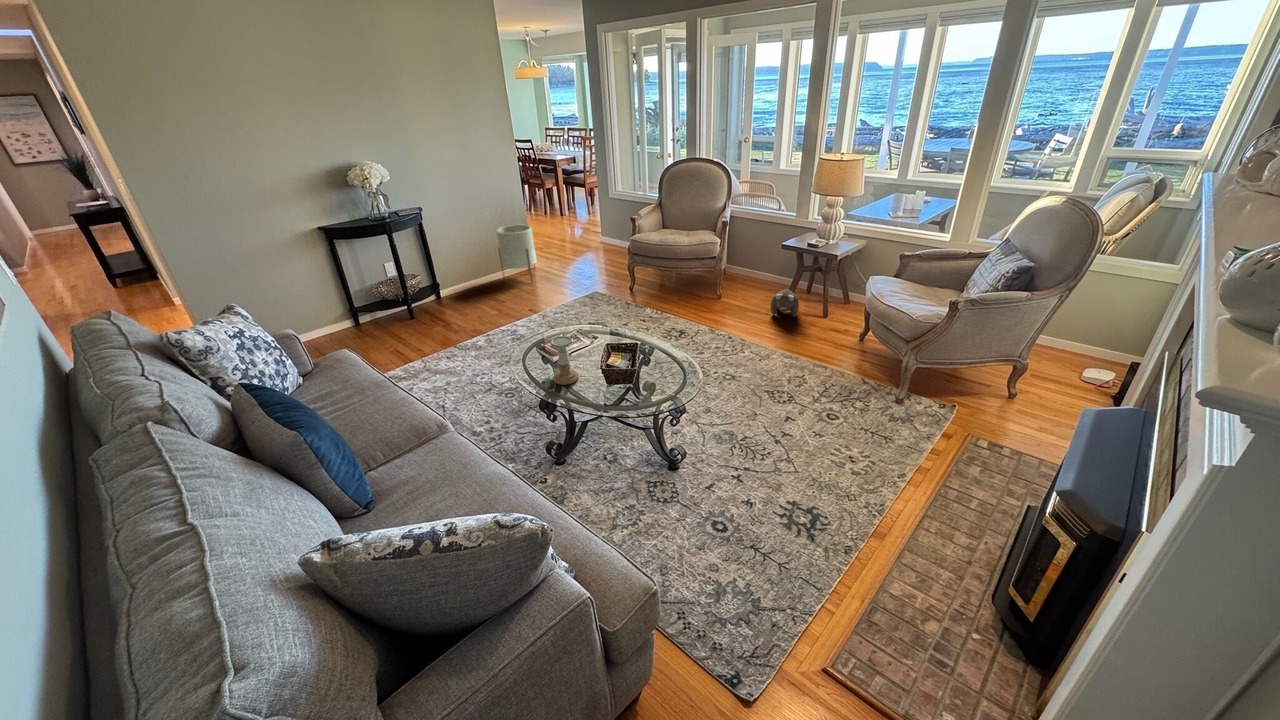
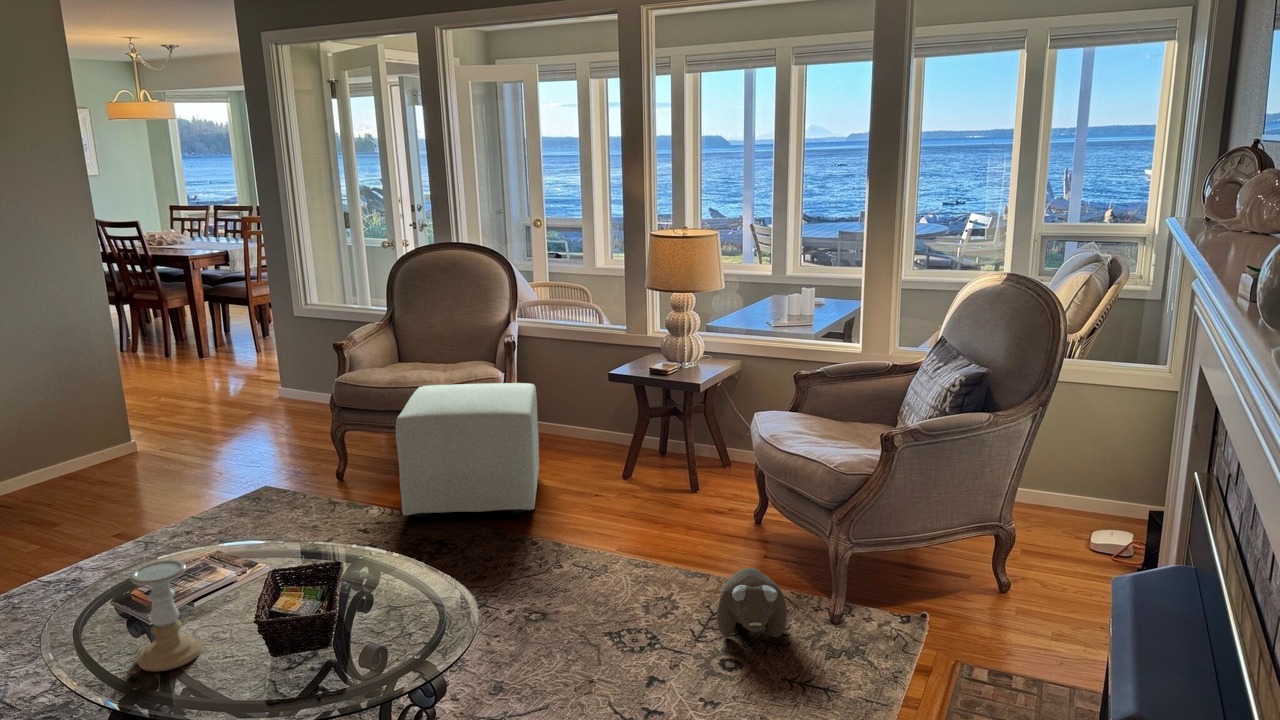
planter: present [496,225,536,281] -> none [42,366,134,482]
ottoman: none [662,245,738,319] -> present [396,383,539,517]
plush toy: present [770,289,799,317] -> present [717,568,787,638]

